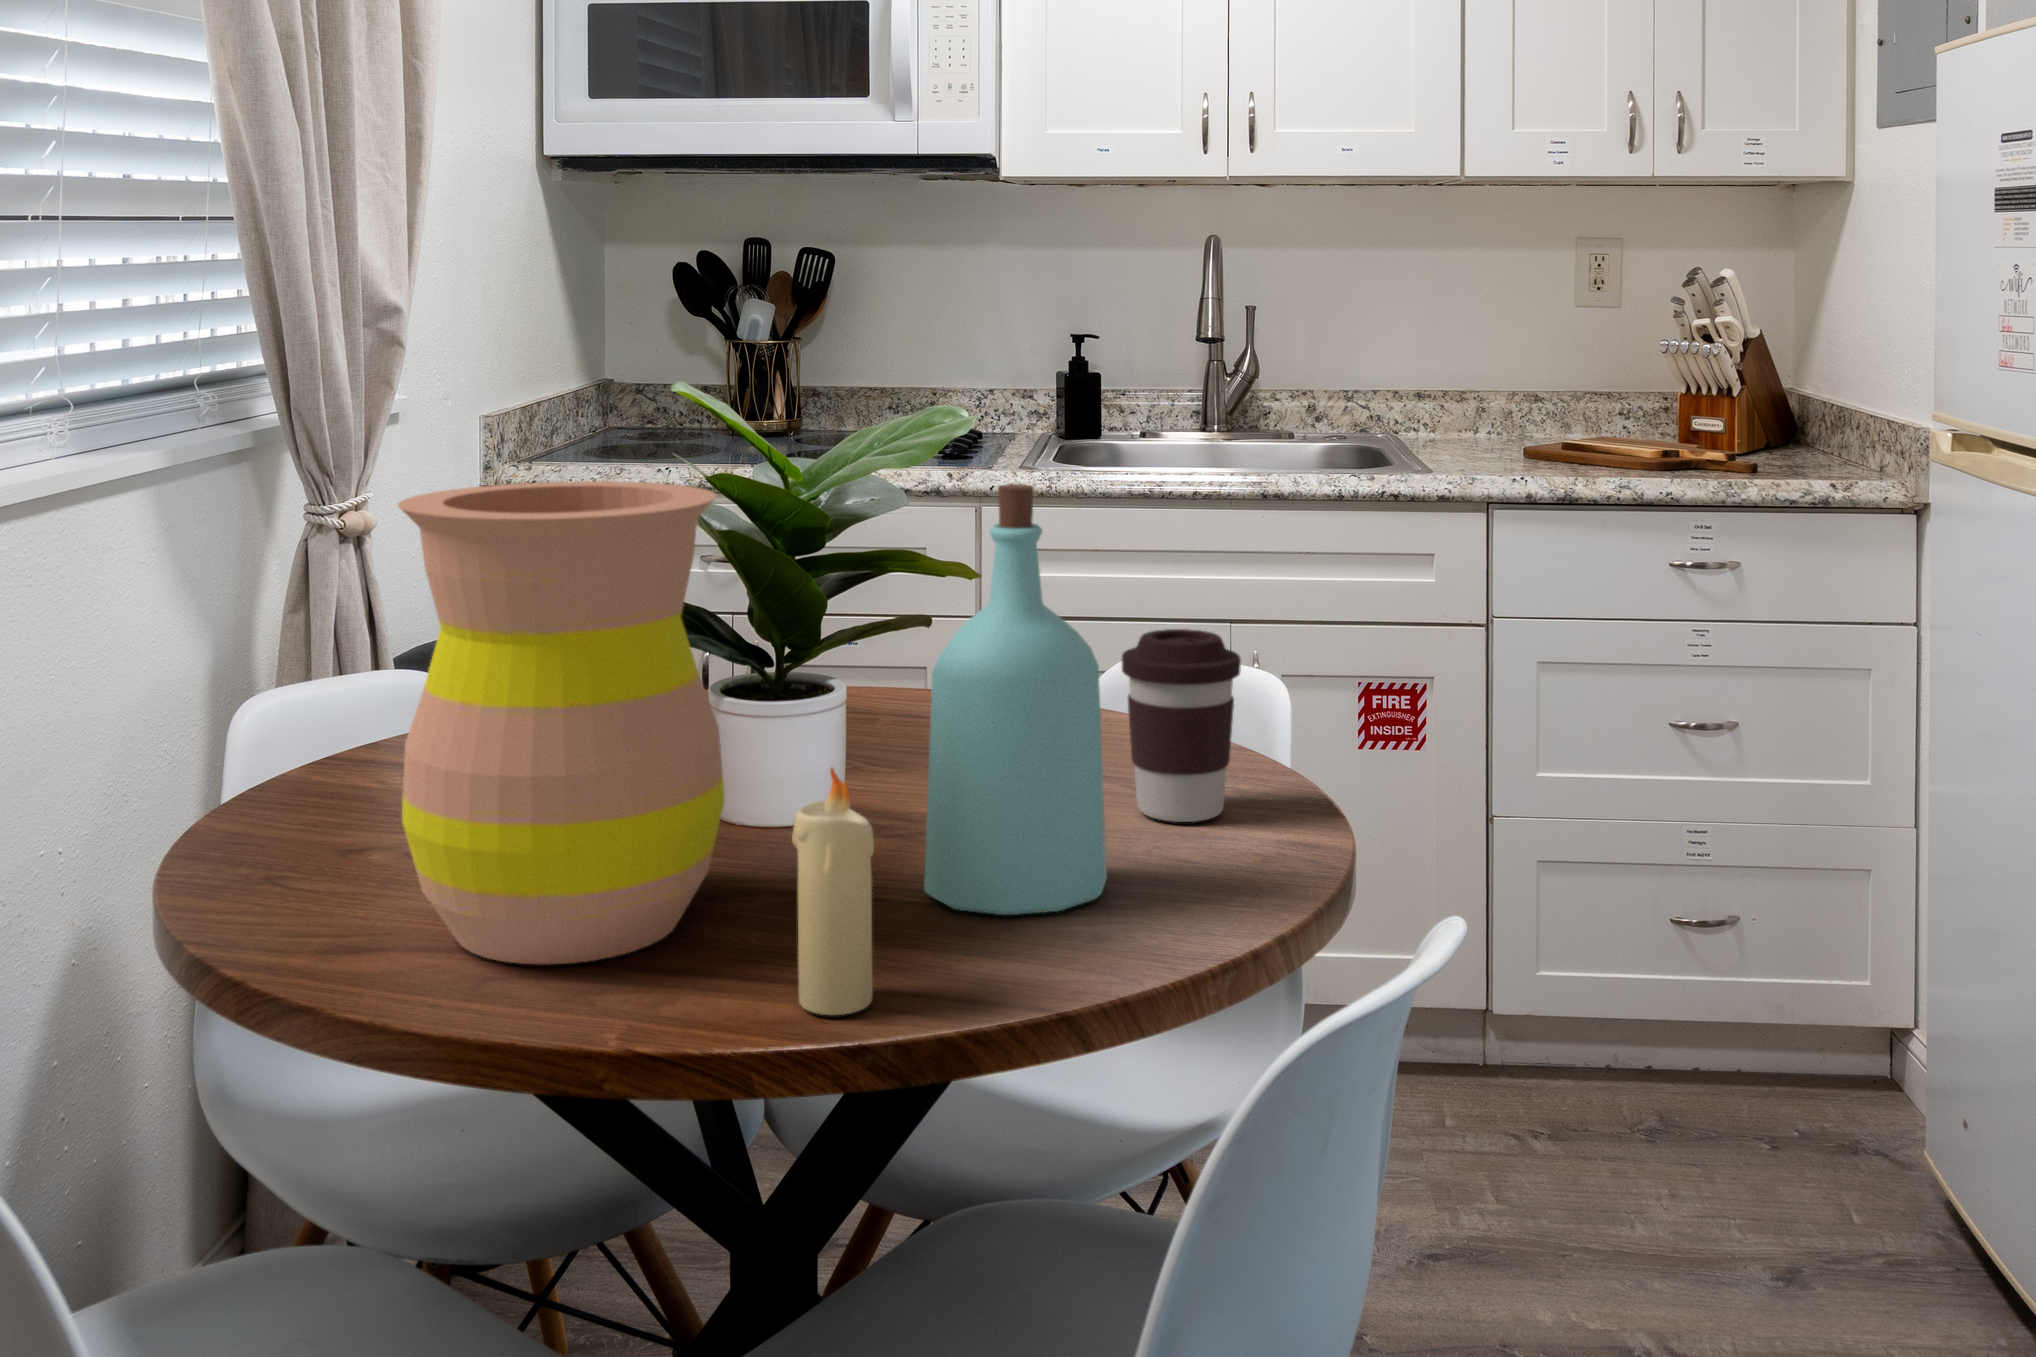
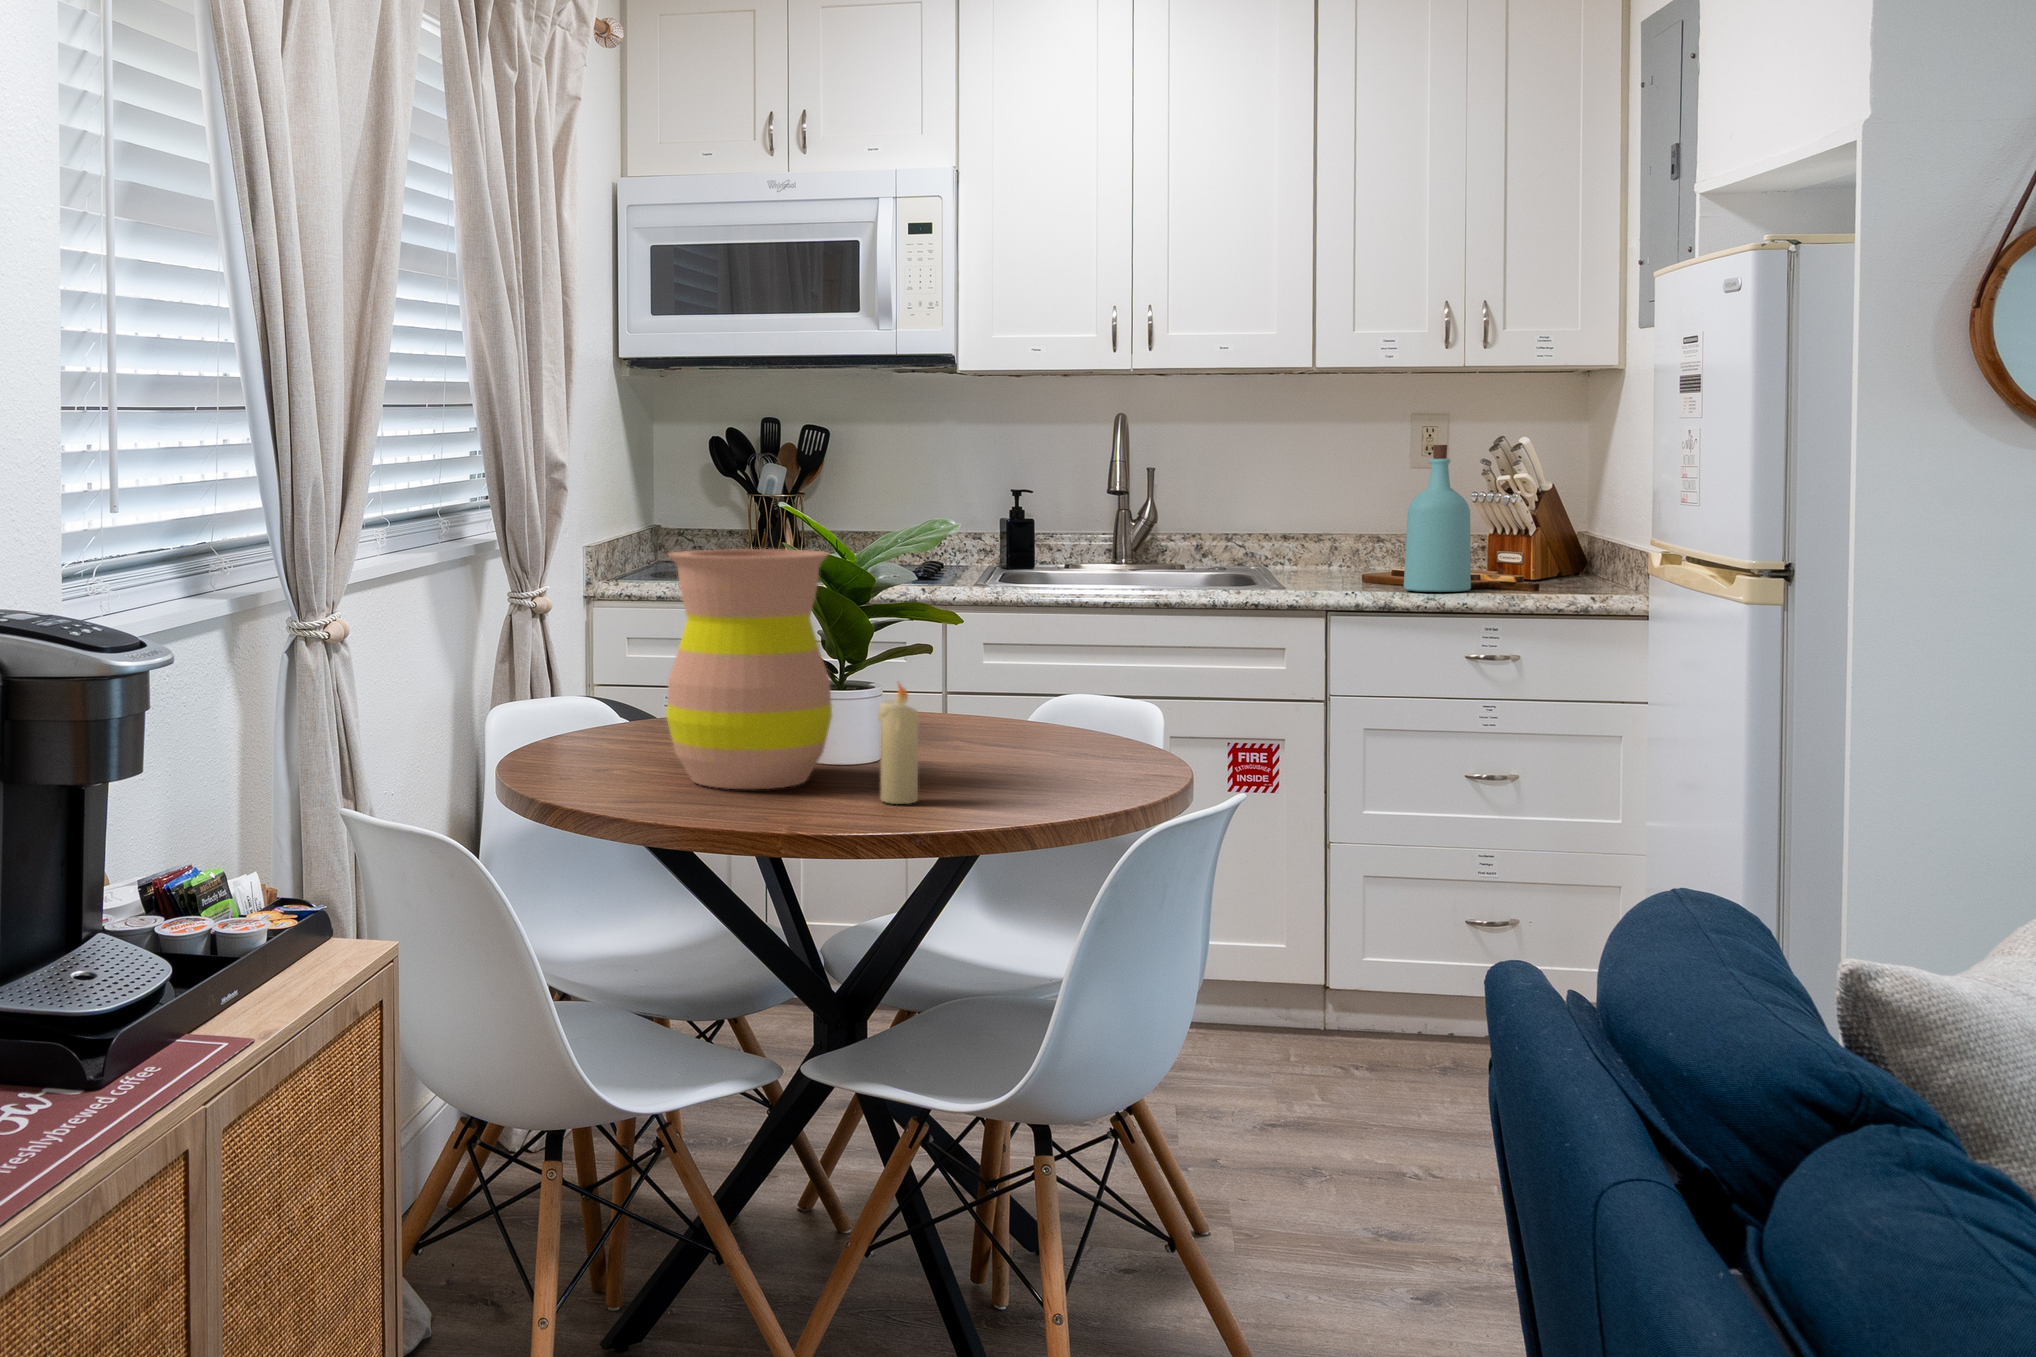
bottle: present [924,484,1107,915] -> present [1404,445,1471,592]
coffee cup: present [1122,629,1241,822] -> none [1047,646,1118,755]

